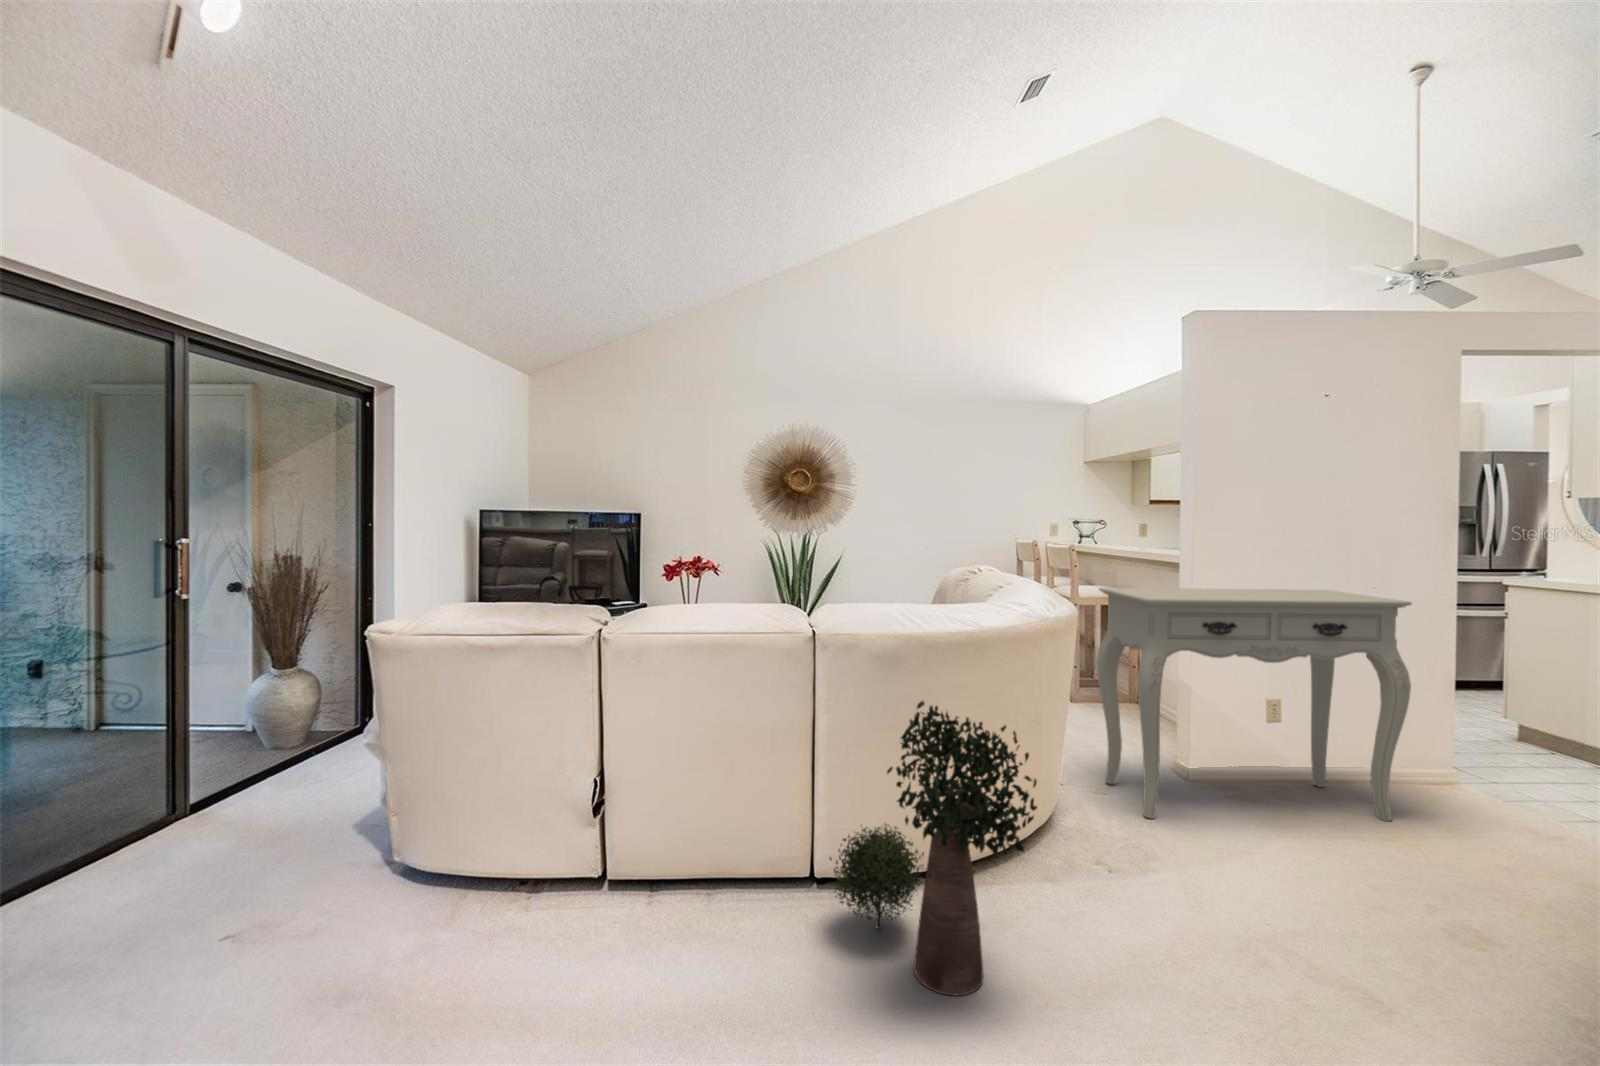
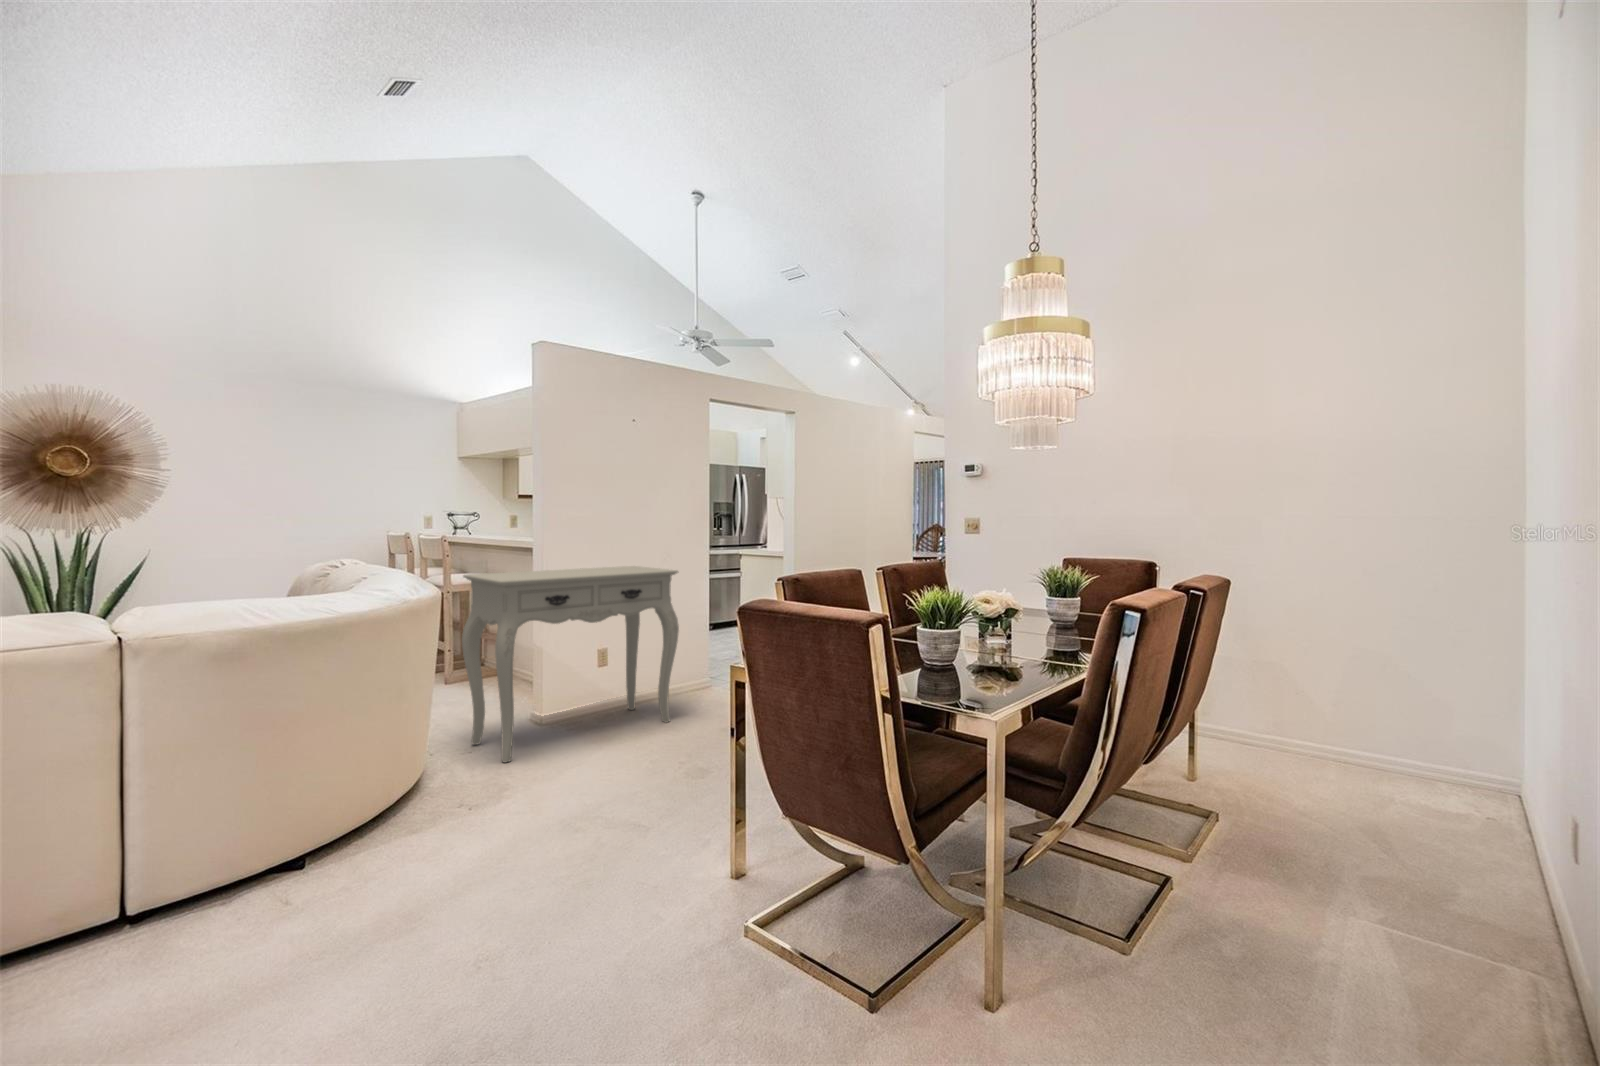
potted plant: present [830,701,1037,996] -> none [158,691,395,952]

